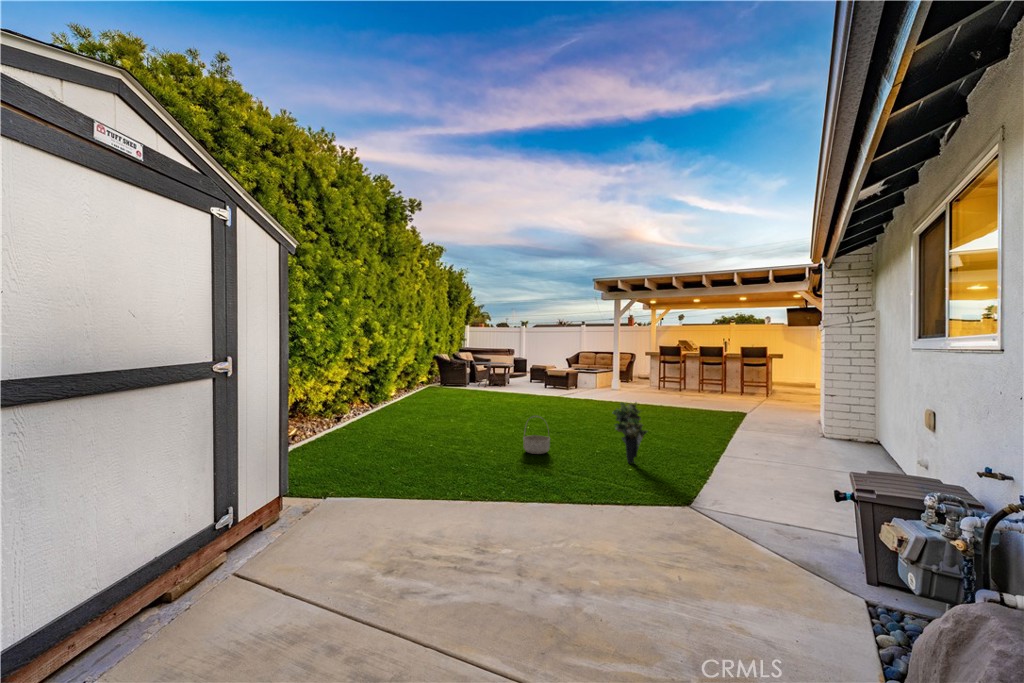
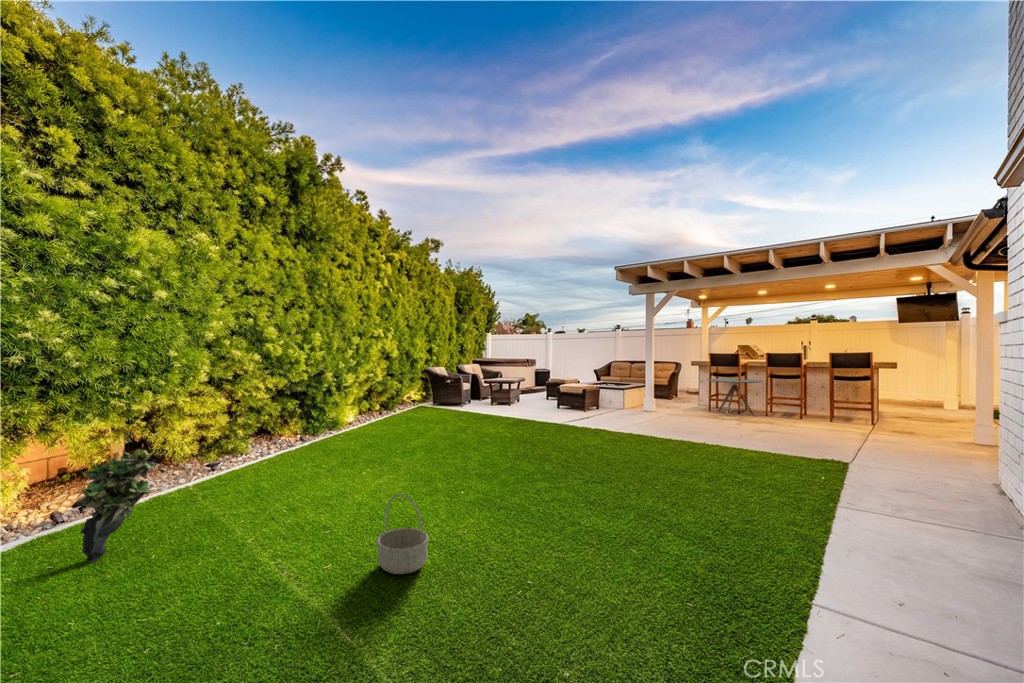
round table: present [473,362,506,387] -> present [707,378,763,416]
potted plant: present [613,402,647,463] -> present [76,449,155,563]

